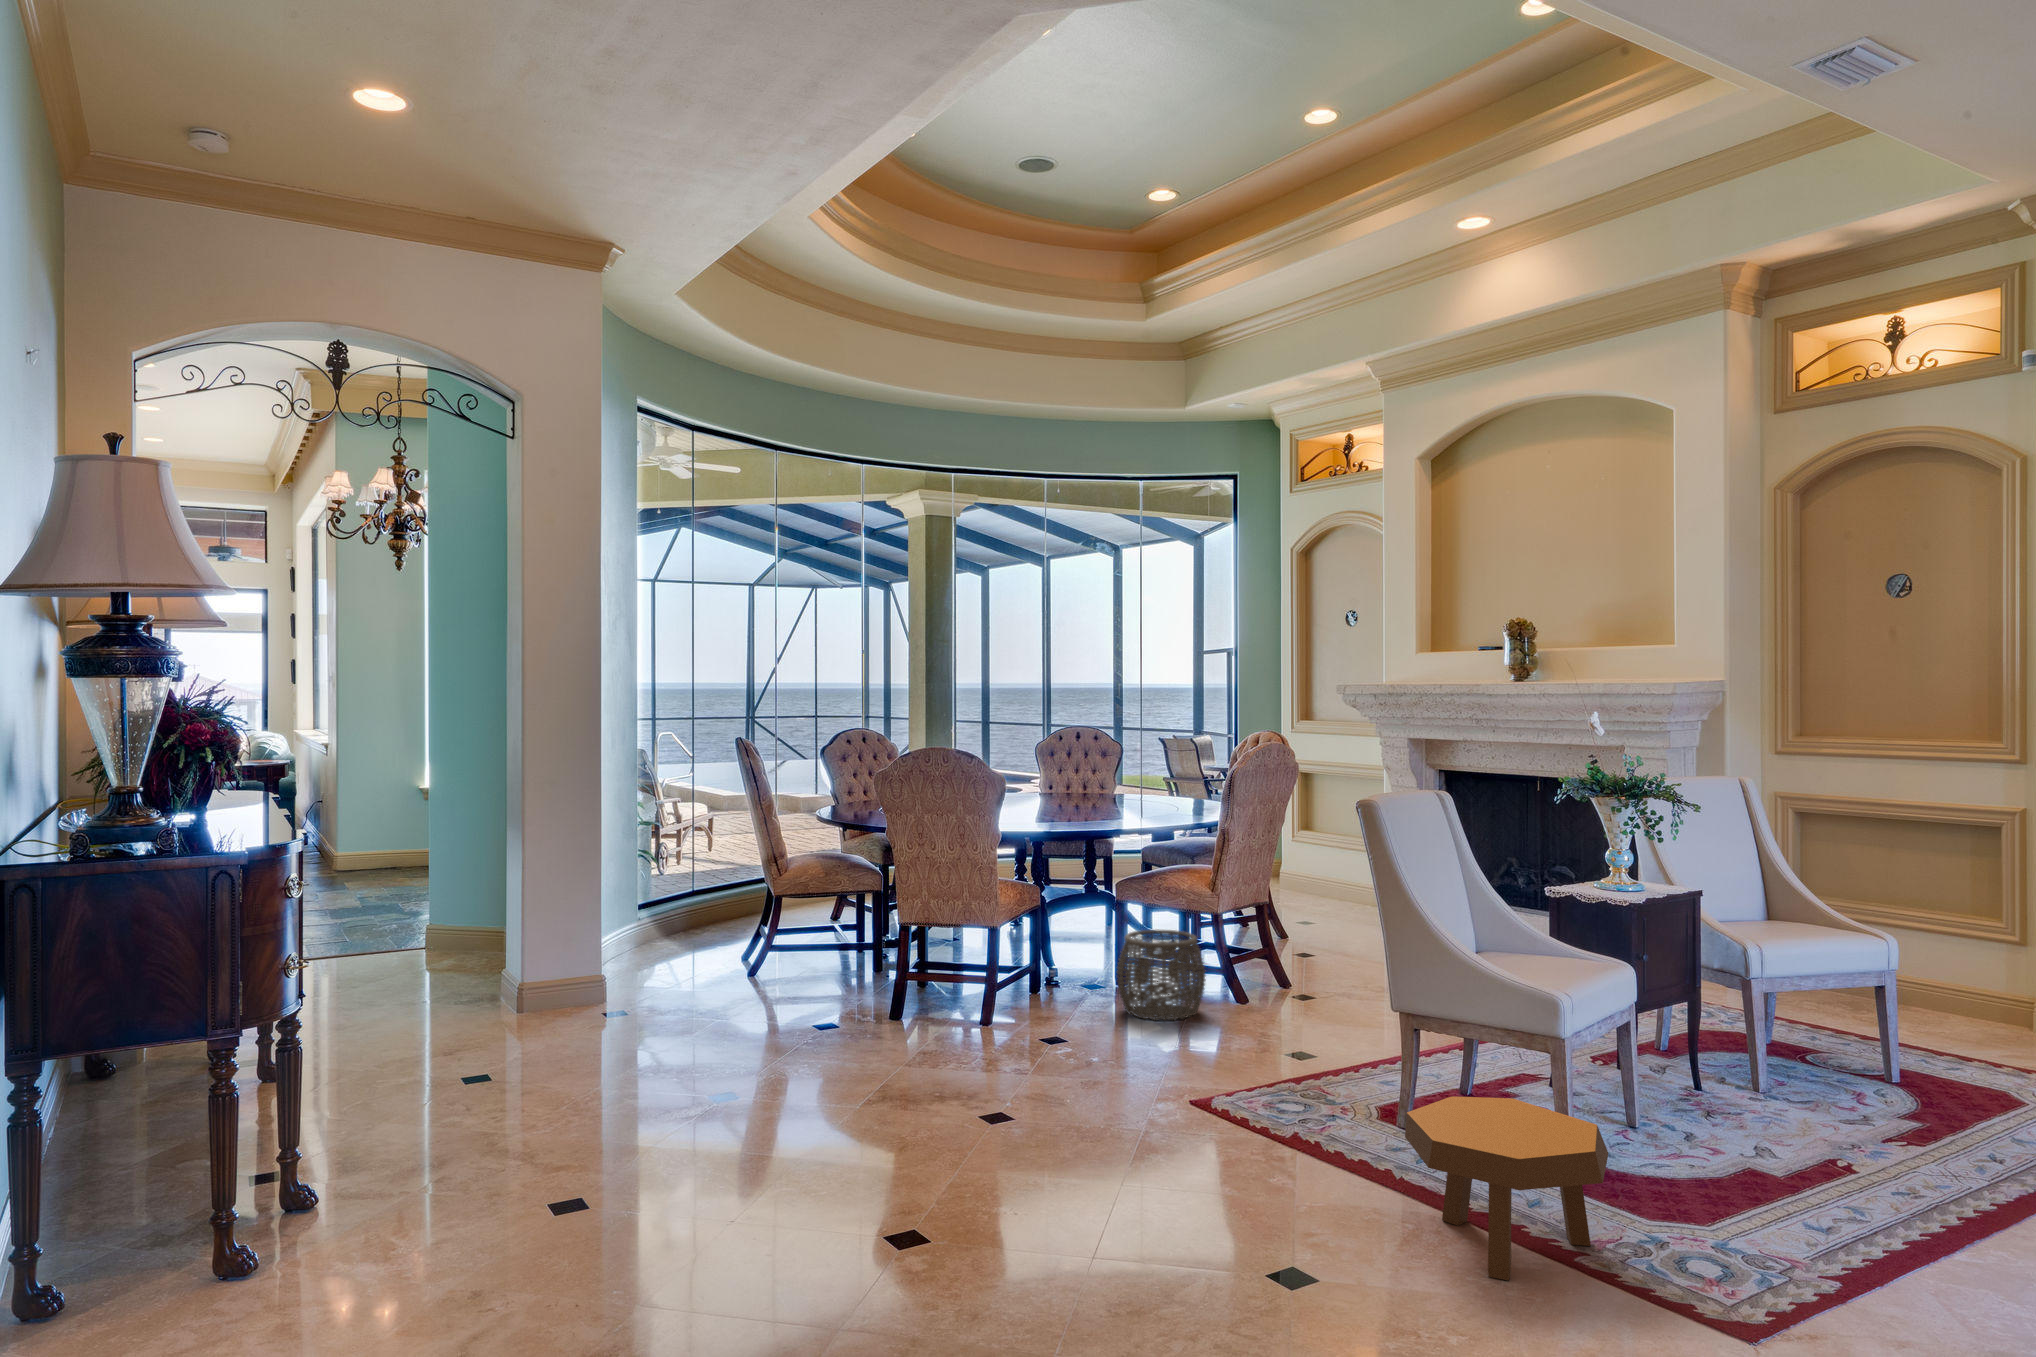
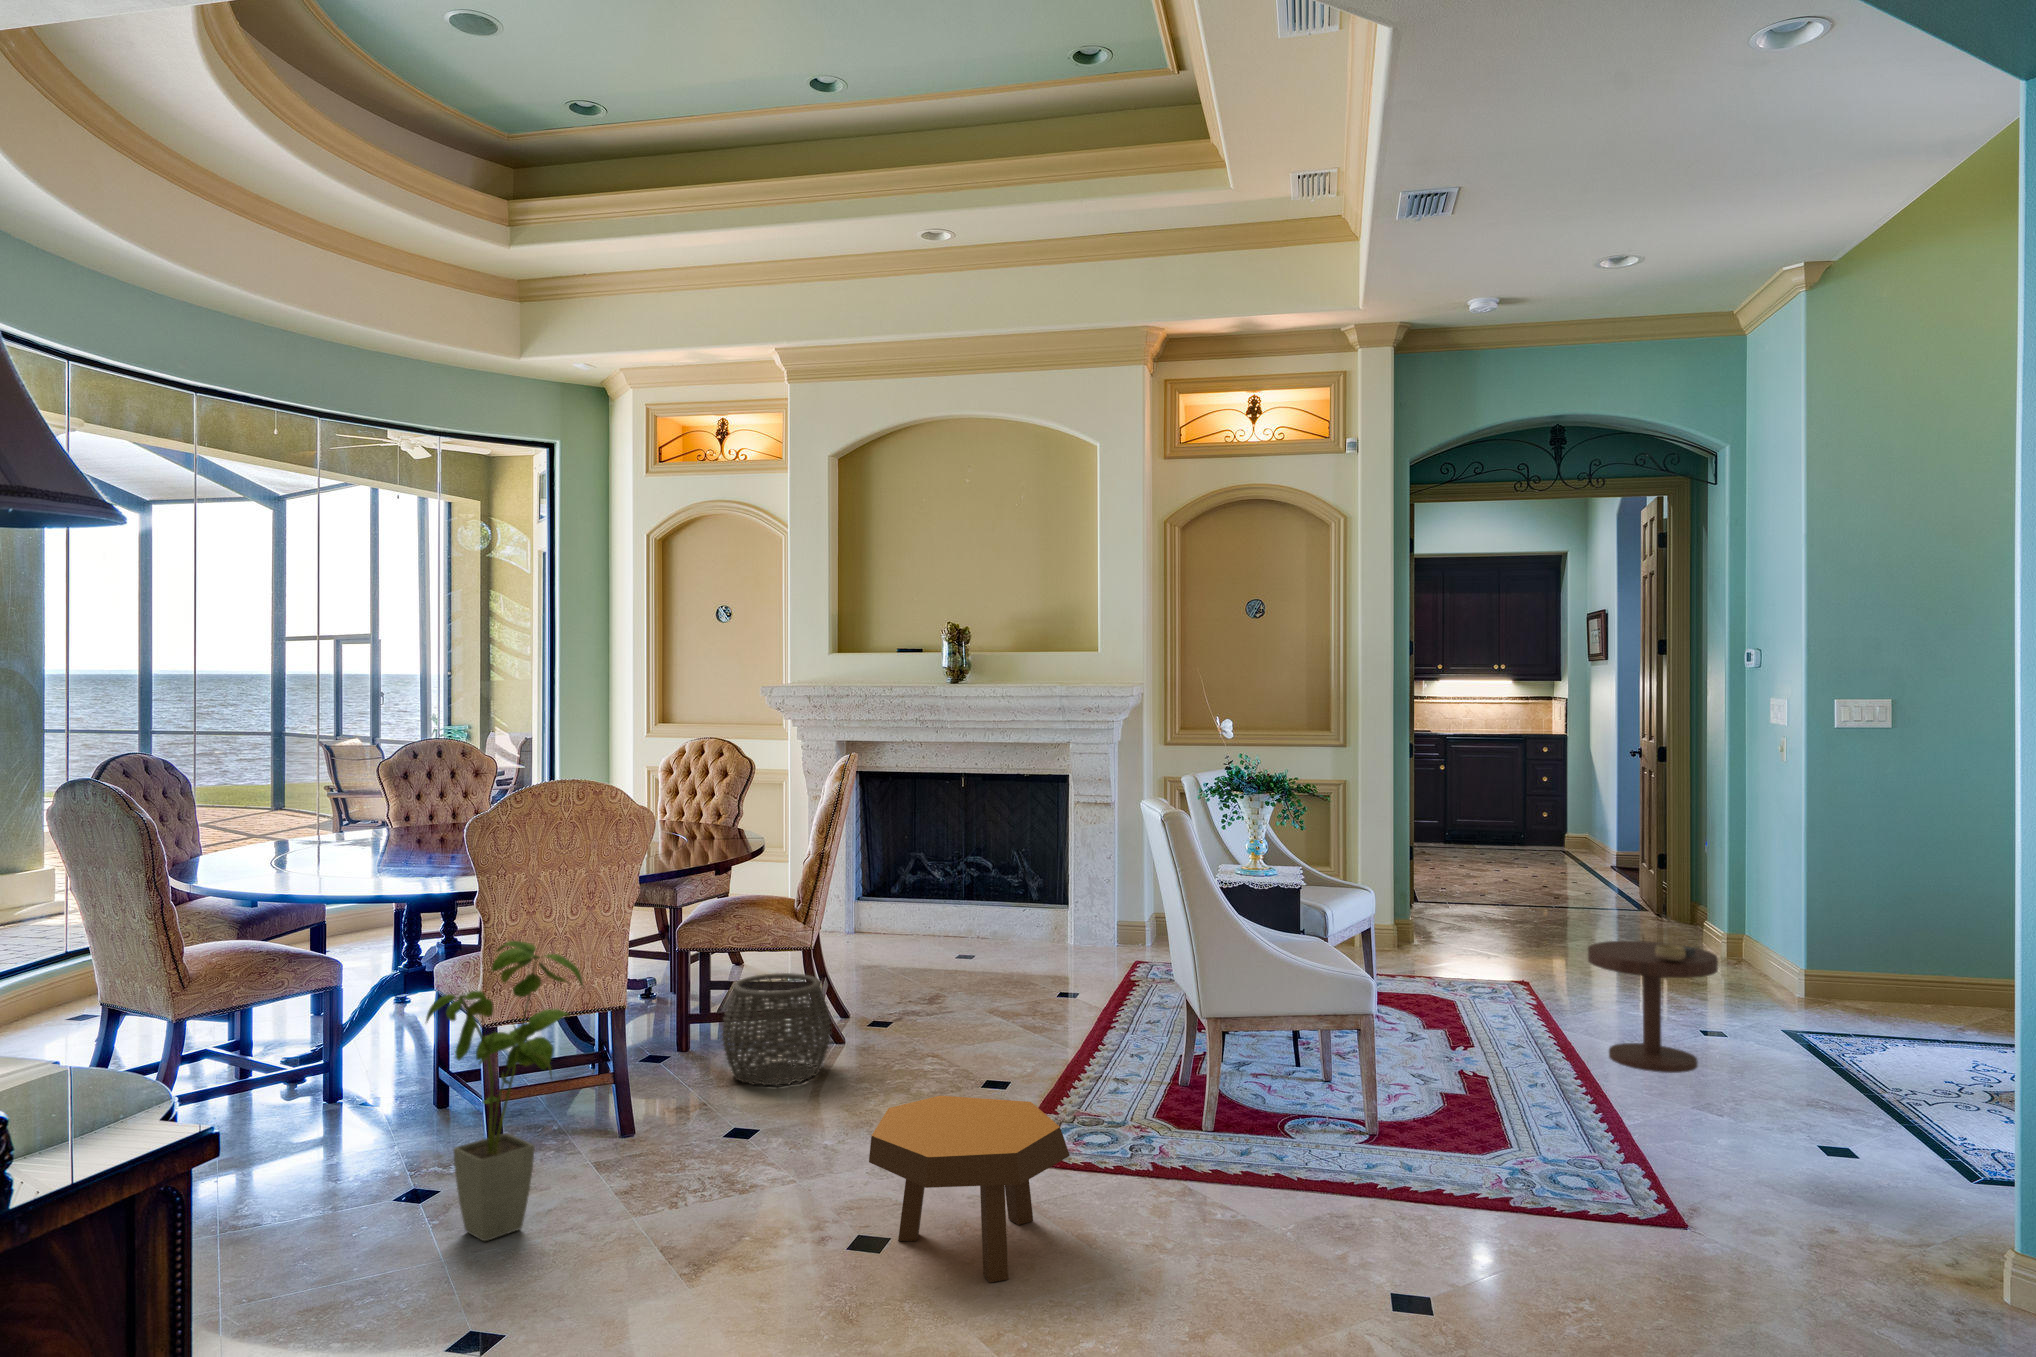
house plant: none [812,863,915,1057] -> present [426,941,583,1241]
side table: none [1741,1006,1916,1291] -> present [1588,941,1718,1073]
footstool: present [1405,1096,1609,1280] -> present [869,1096,1070,1282]

